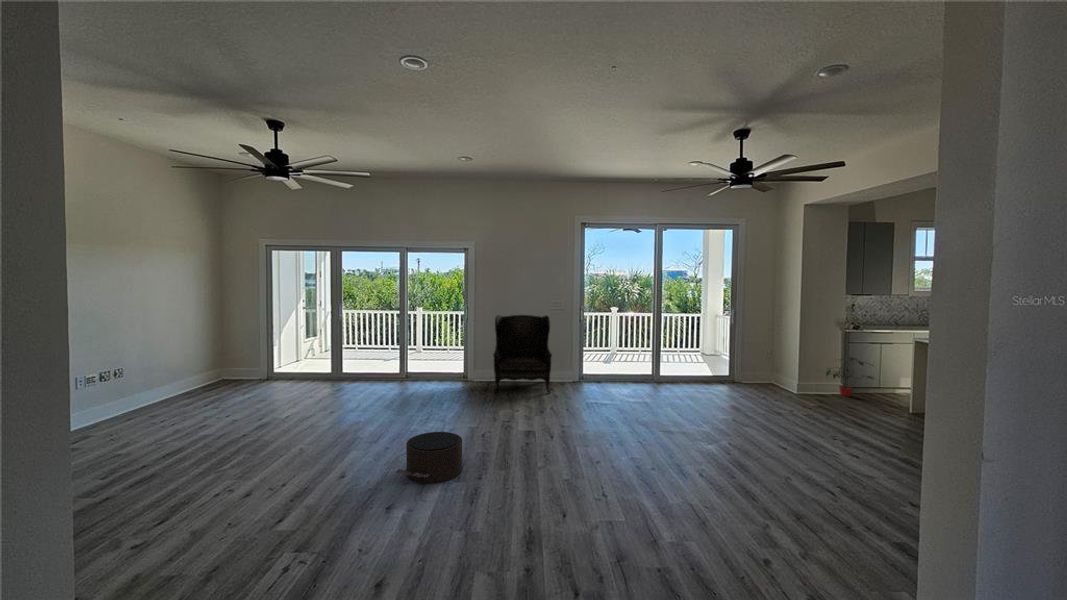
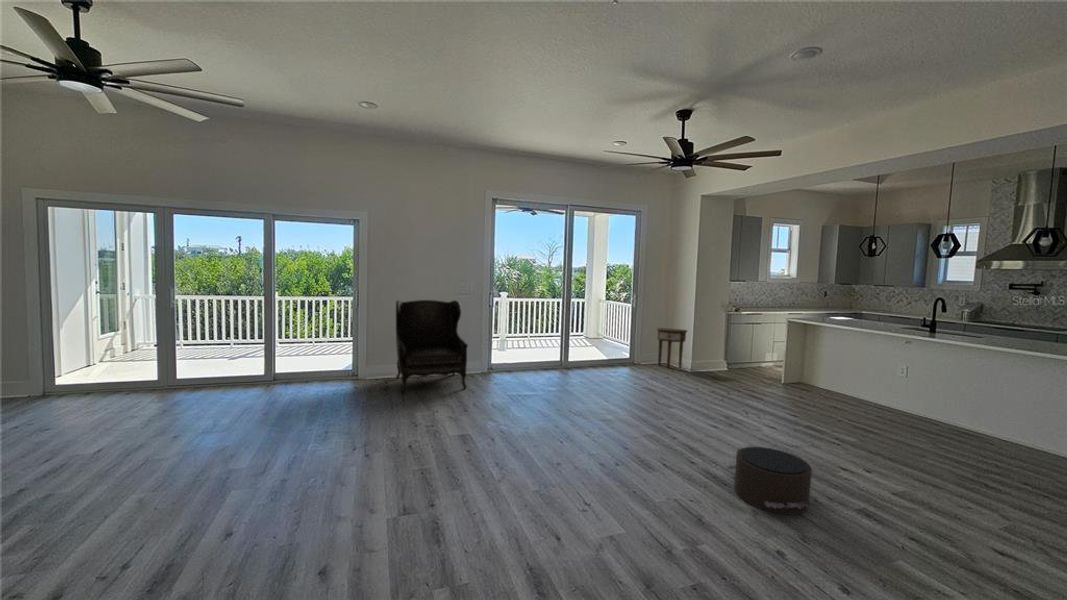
side table: none [758,345,794,389] -> present [657,328,687,368]
potted plant: present [826,357,873,396] -> none [711,336,752,372]
pouf: present [396,432,462,484] -> present [727,447,812,515]

